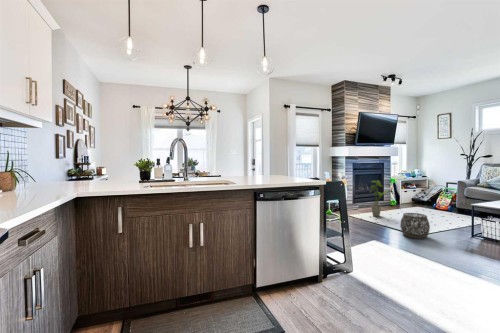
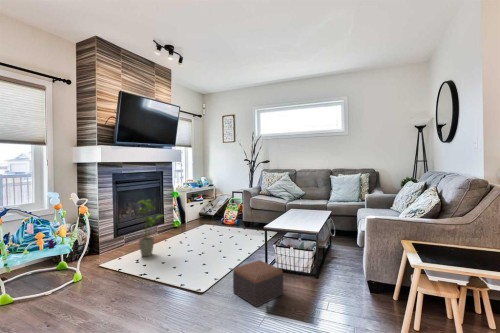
woven basket: present [400,213,430,239] -> none [173,255,217,306]
footstool: none [442,224,483,247] -> present [233,260,283,307]

